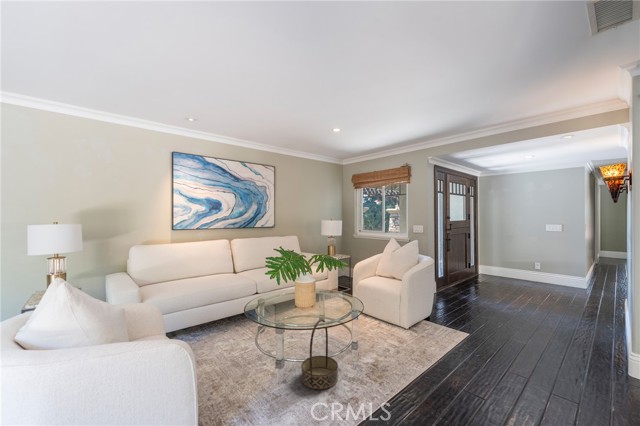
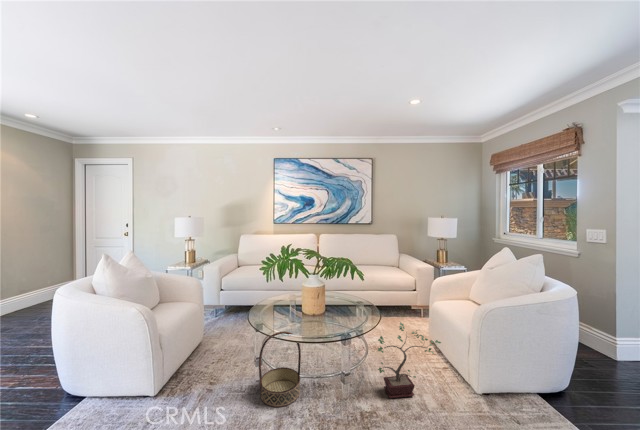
potted plant: none [372,291,401,347] -> present [378,323,441,398]

